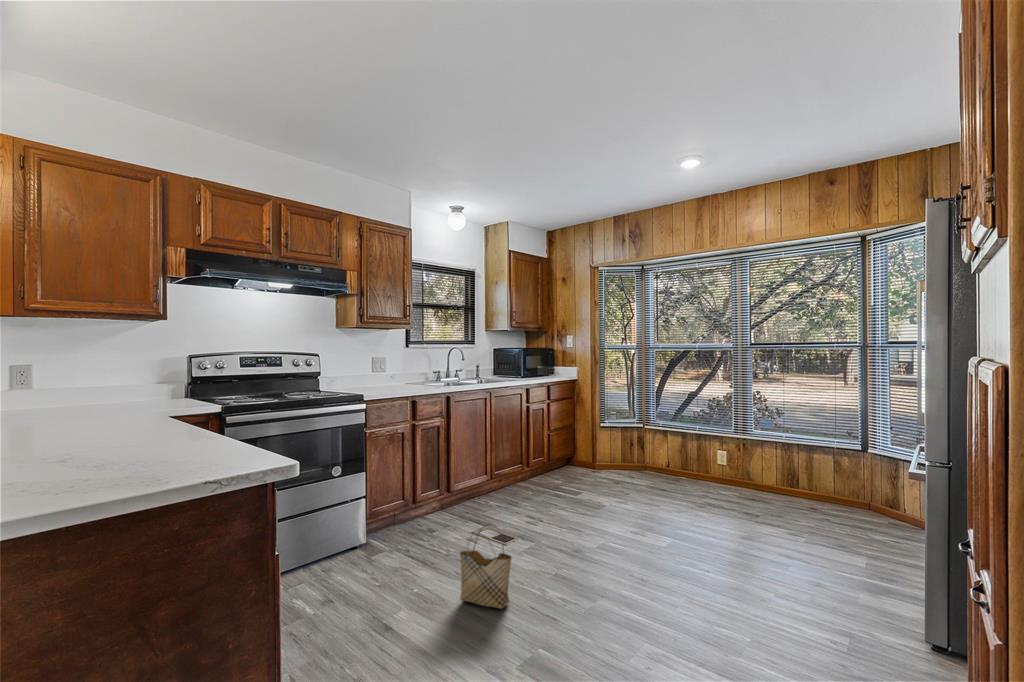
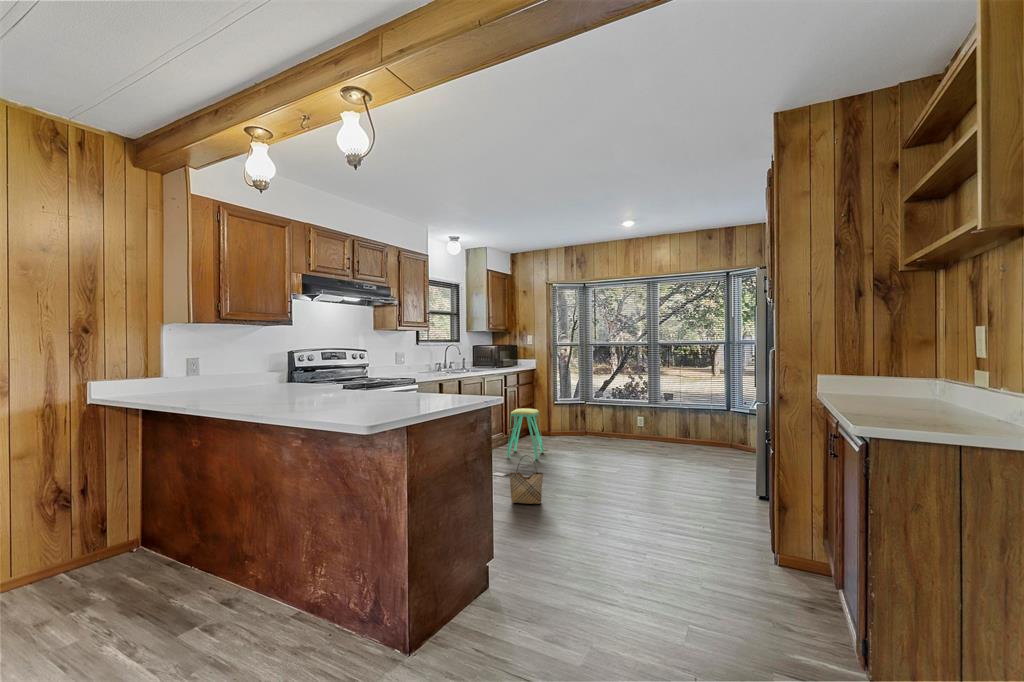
stool: none [516,435,570,509] -> present [507,409,543,459]

